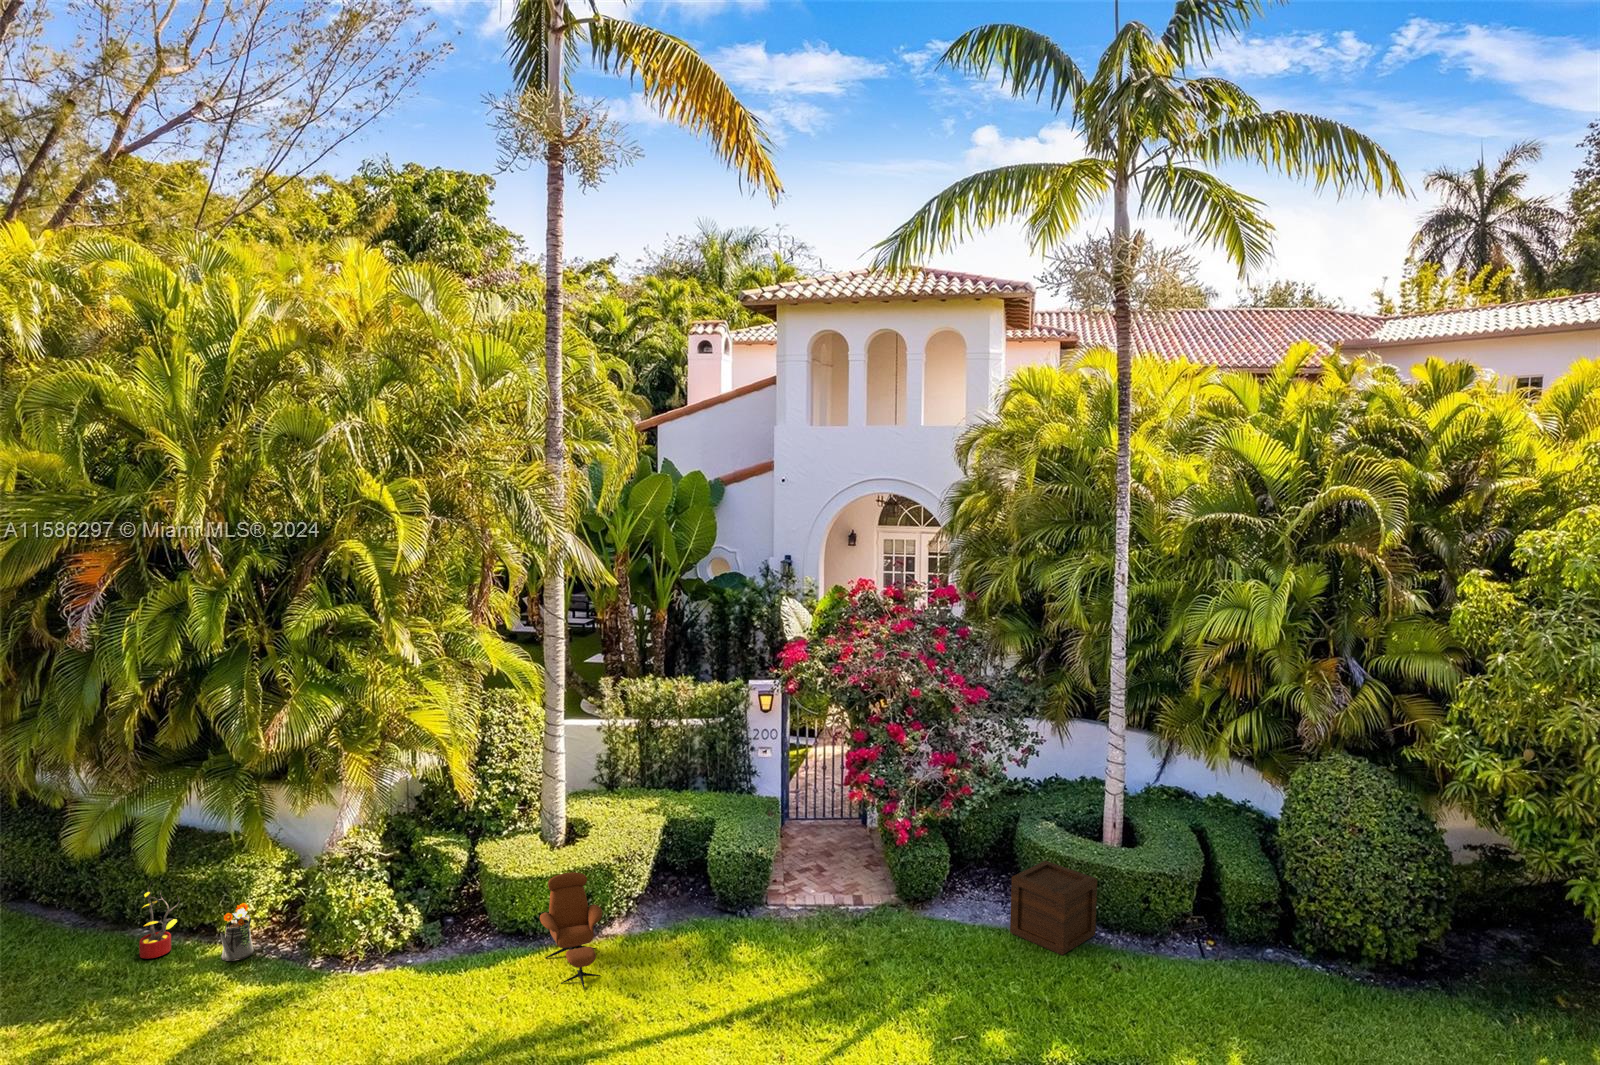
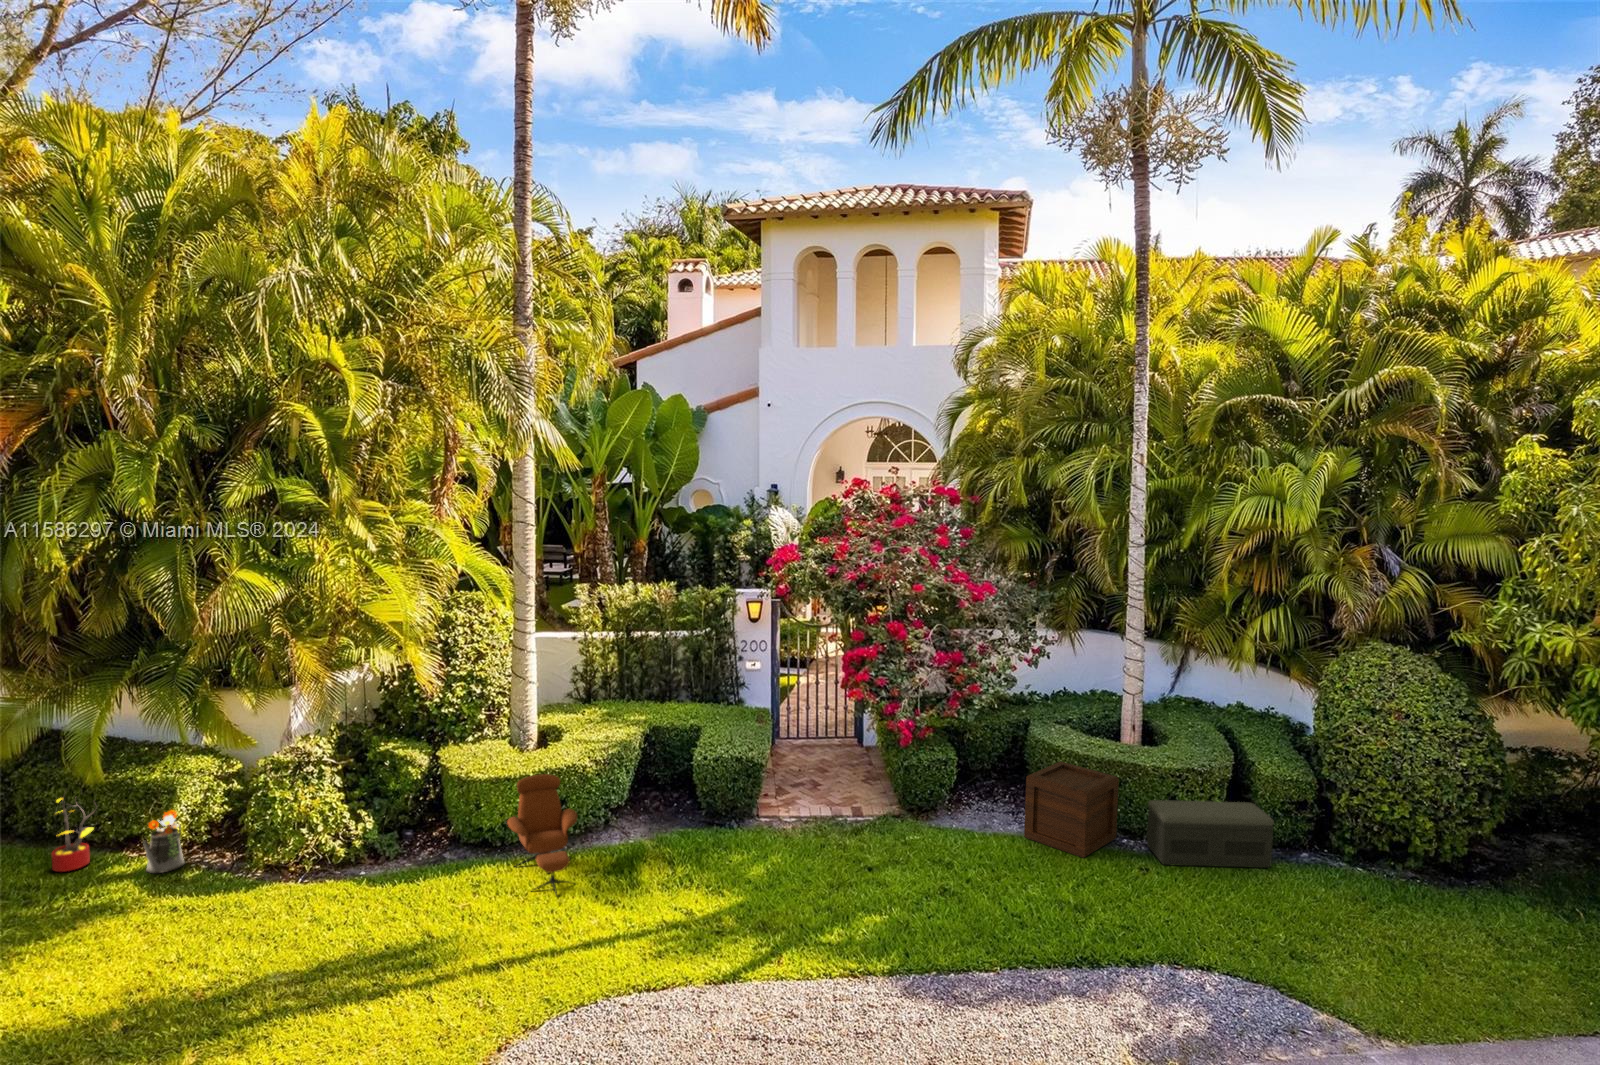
storage bench: none [1123,901,1237,968] -> present [1147,800,1274,868]

